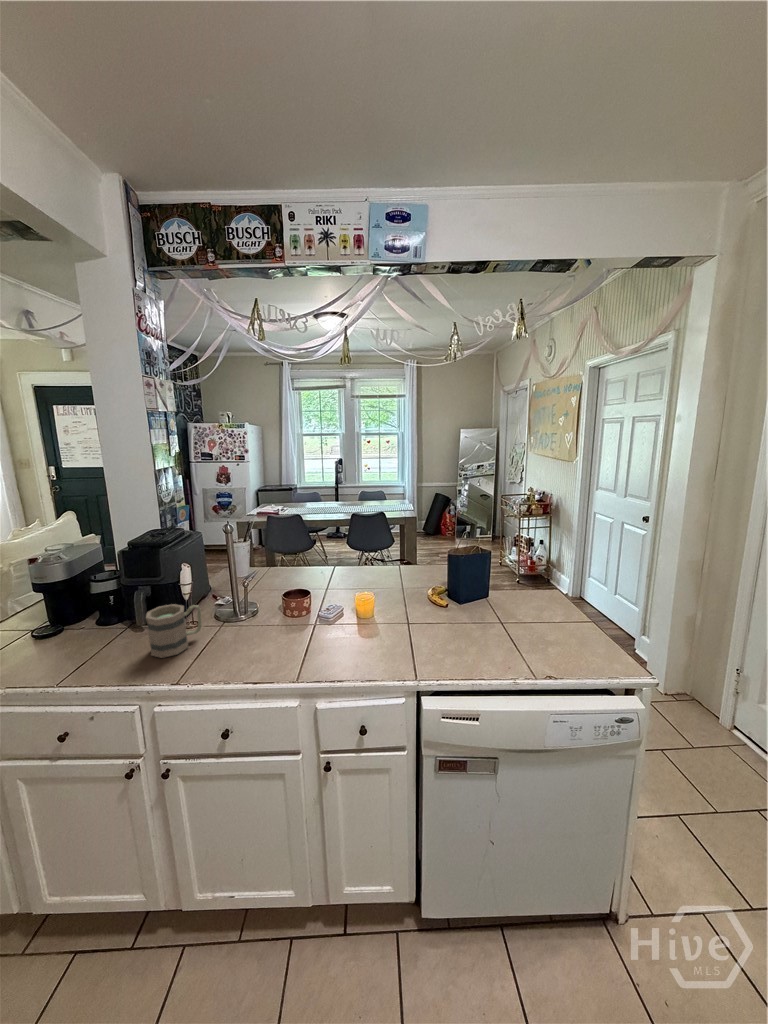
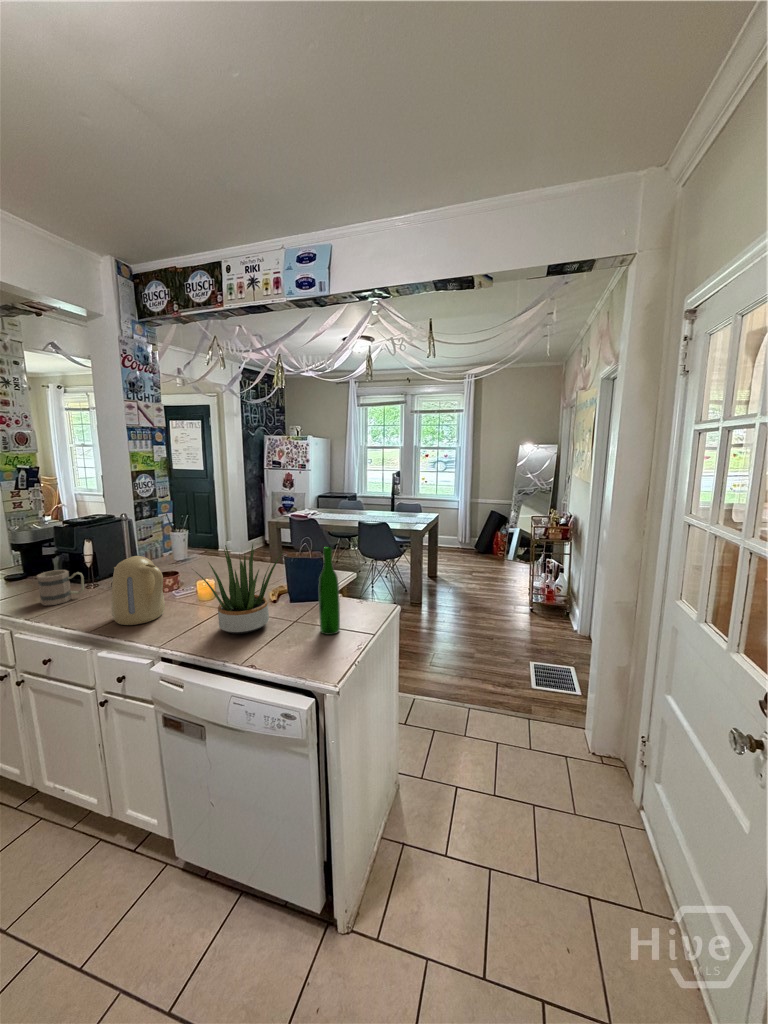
wine bottle: none [547,537,573,629] -> present [319,547,340,635]
potted plant: none [425,540,531,646] -> present [195,544,283,634]
kettle: none [287,572,372,661] -> present [111,556,165,625]

